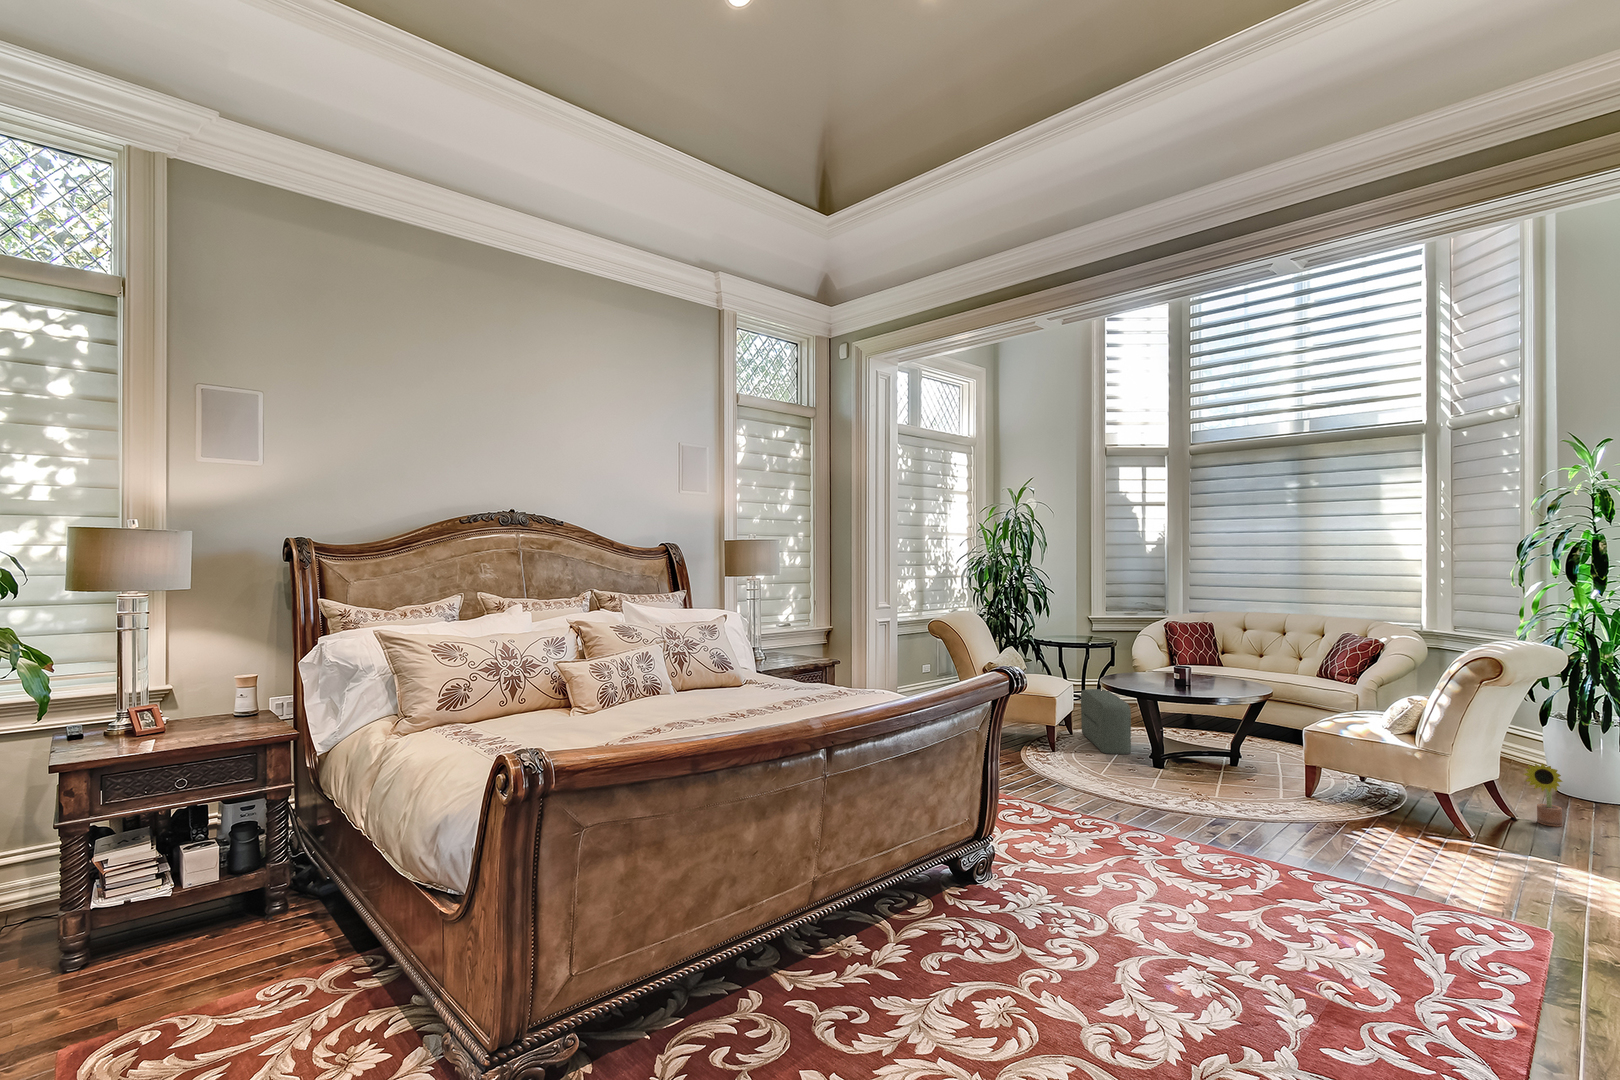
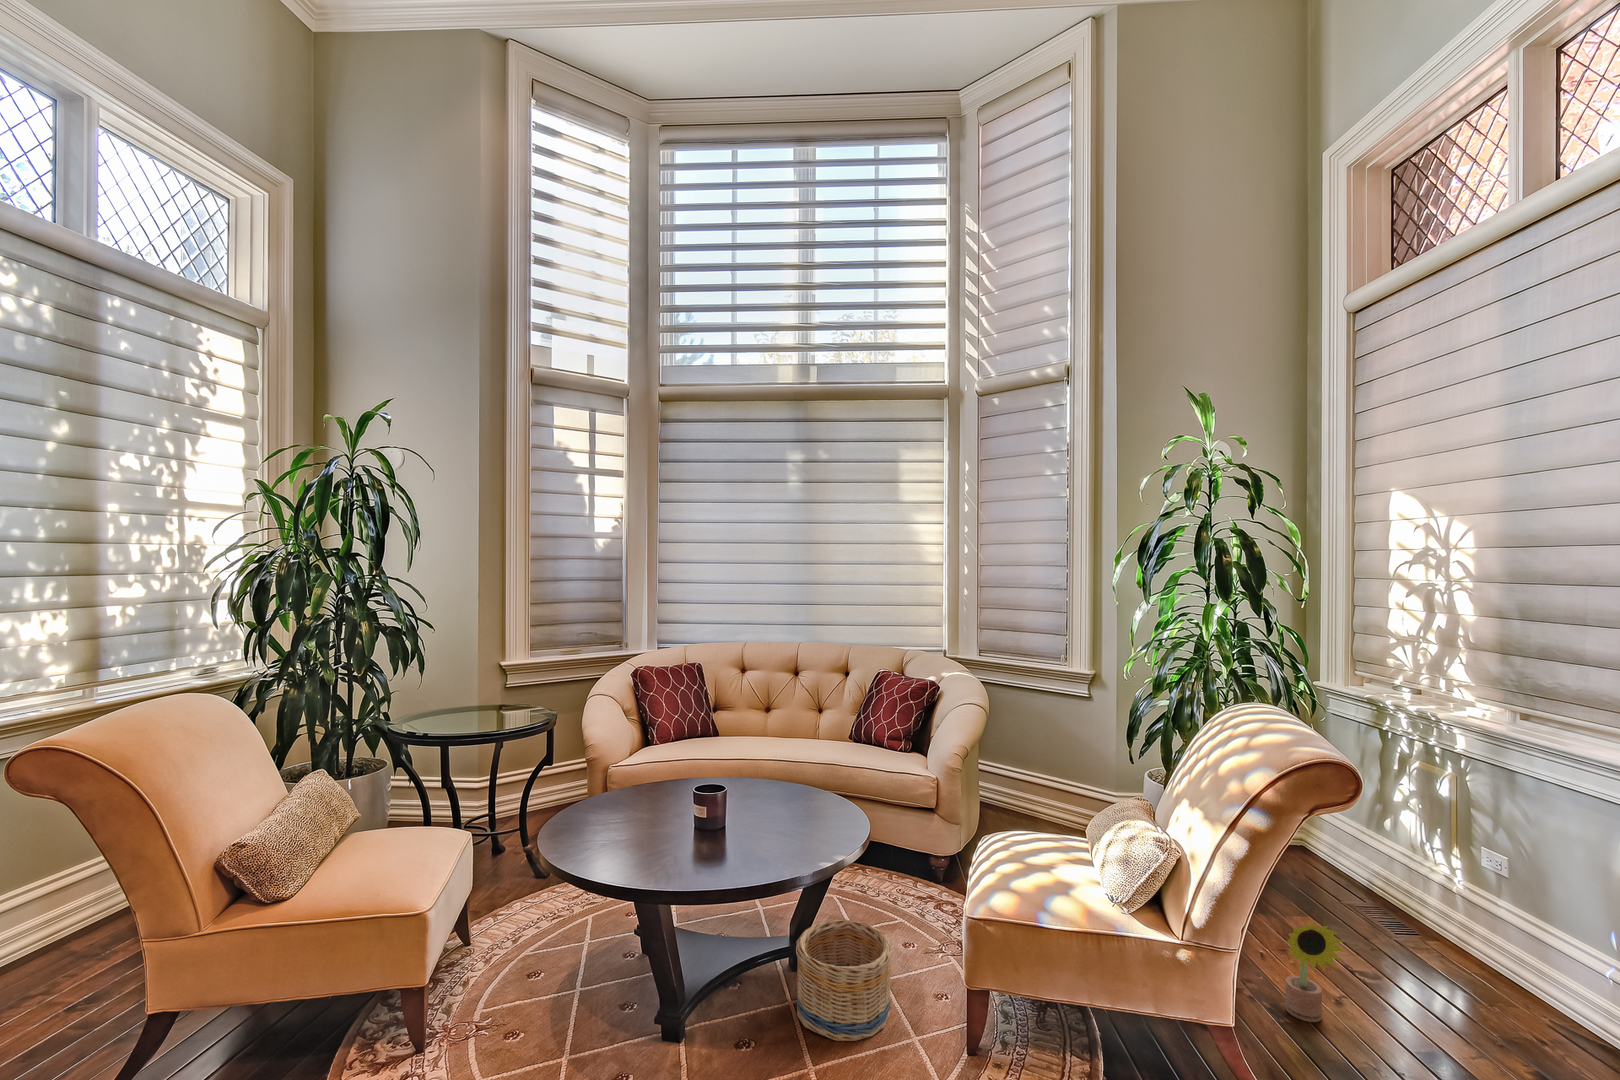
pouf: present [1081,689,1131,754] -> none [489,835,611,1029]
basket: none [1218,735,1271,779] -> present [796,920,892,1041]

